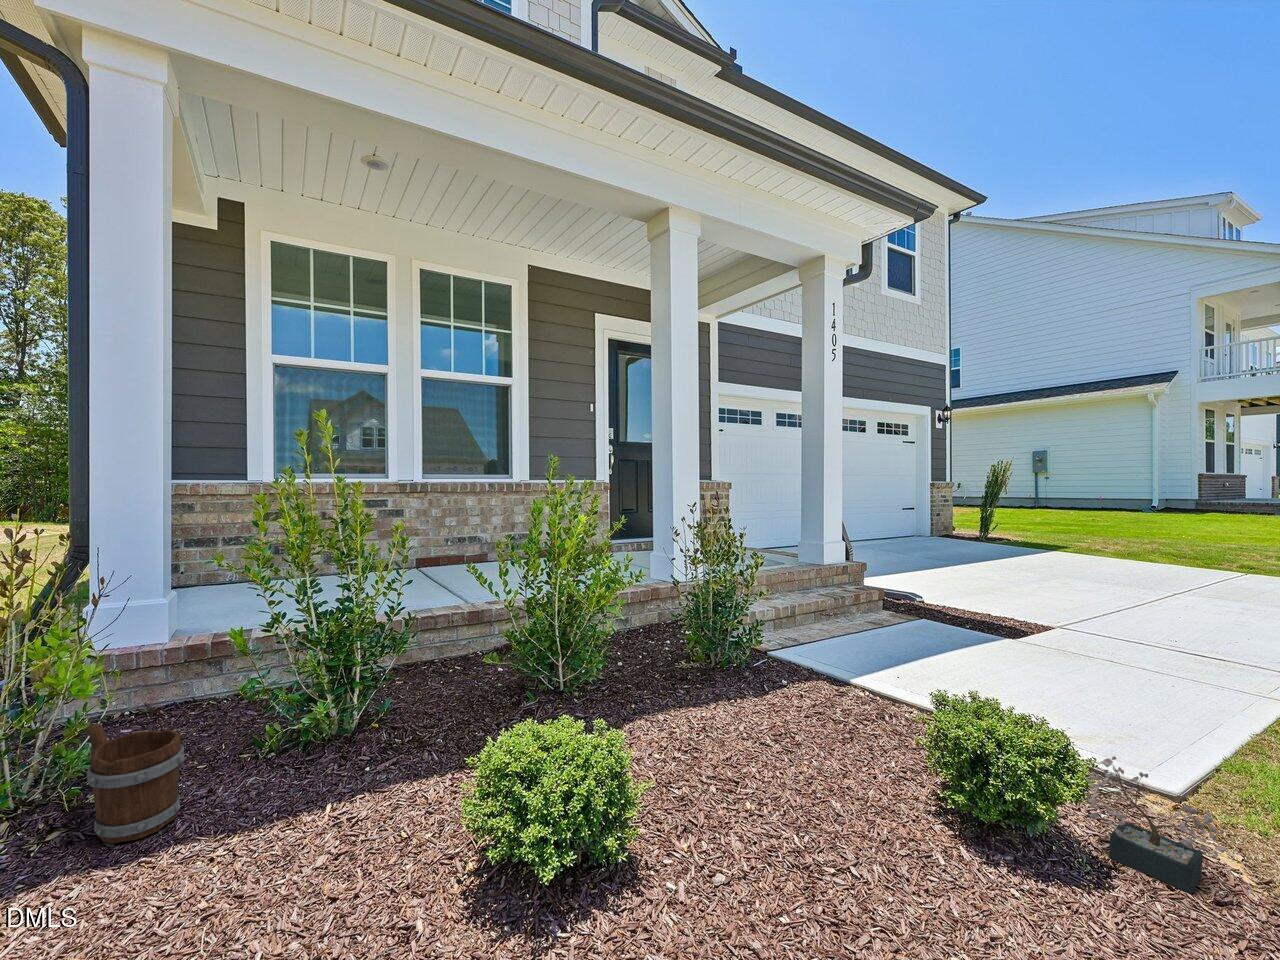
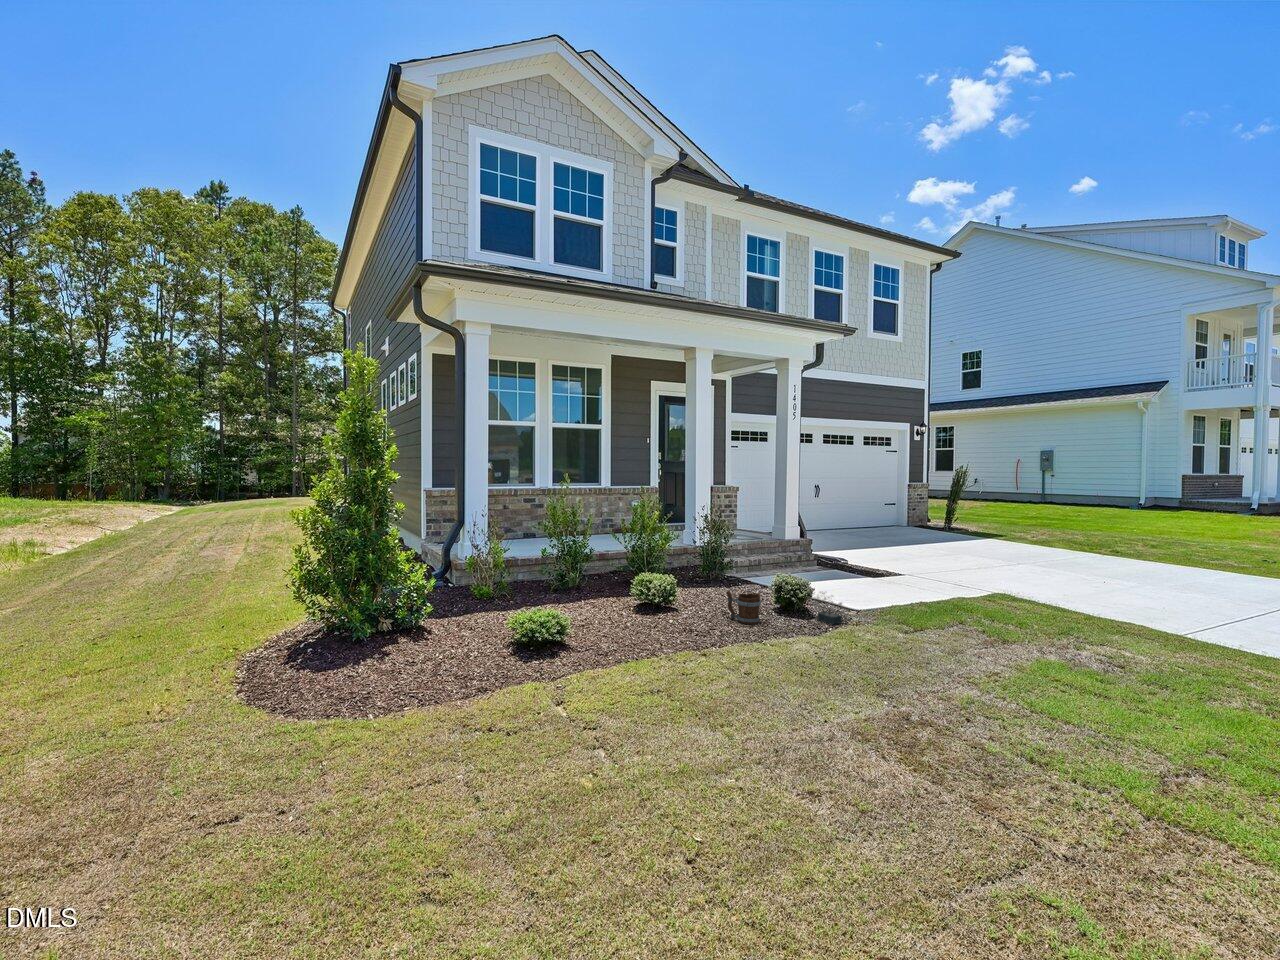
bucket: present [87,723,185,843] -> present [726,591,761,624]

